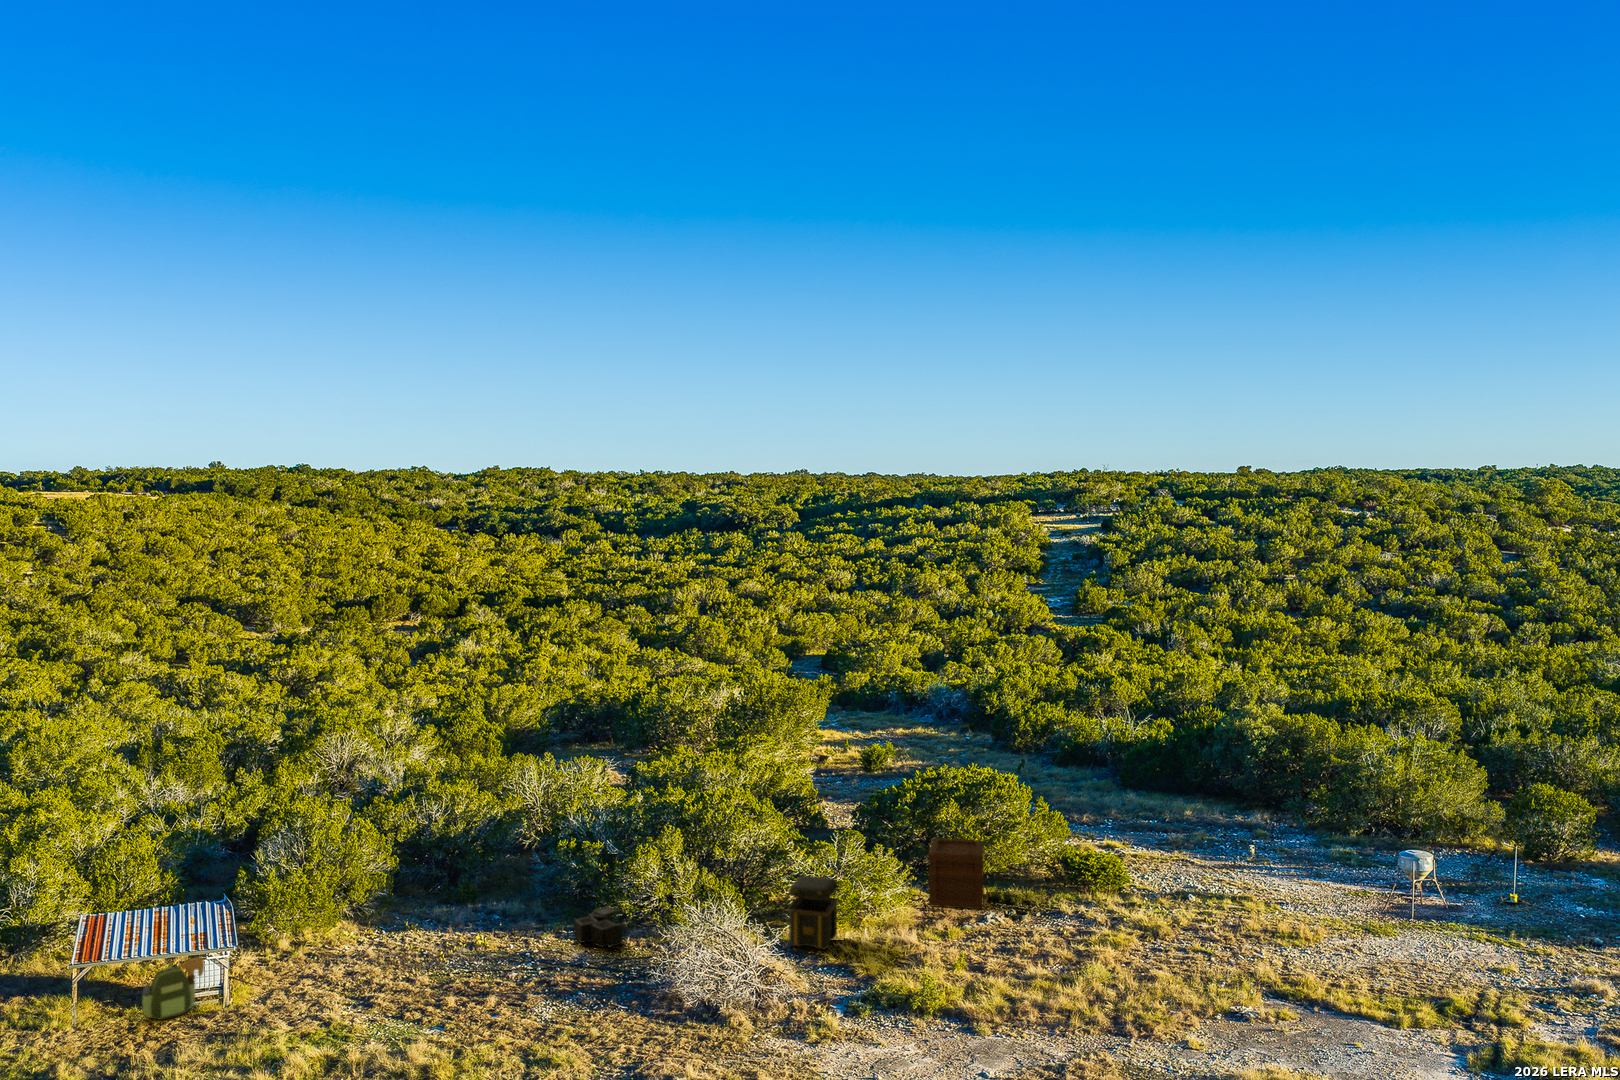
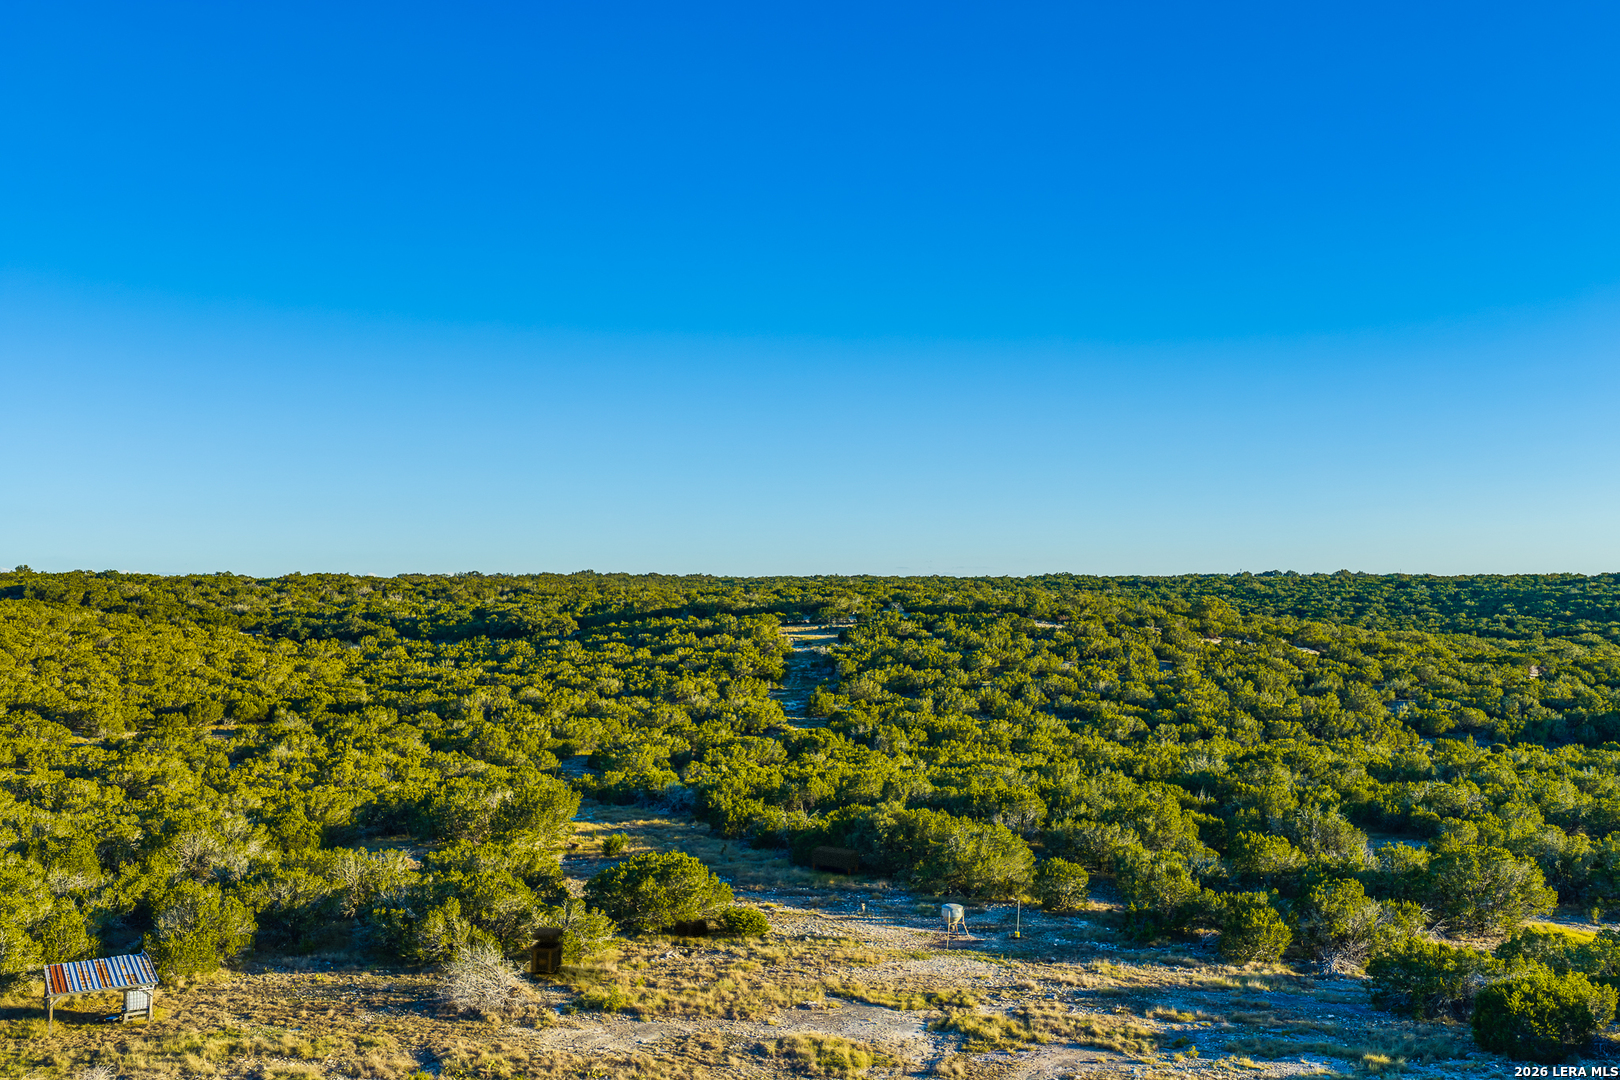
bench: none [1165,768,1239,812] -> present [812,846,859,874]
wooden crate: present [929,838,984,909] -> none [627,900,667,945]
storage bin: present [575,907,623,948] -> present [674,920,708,937]
backpack: present [142,957,204,1020] -> none [88,996,130,1038]

